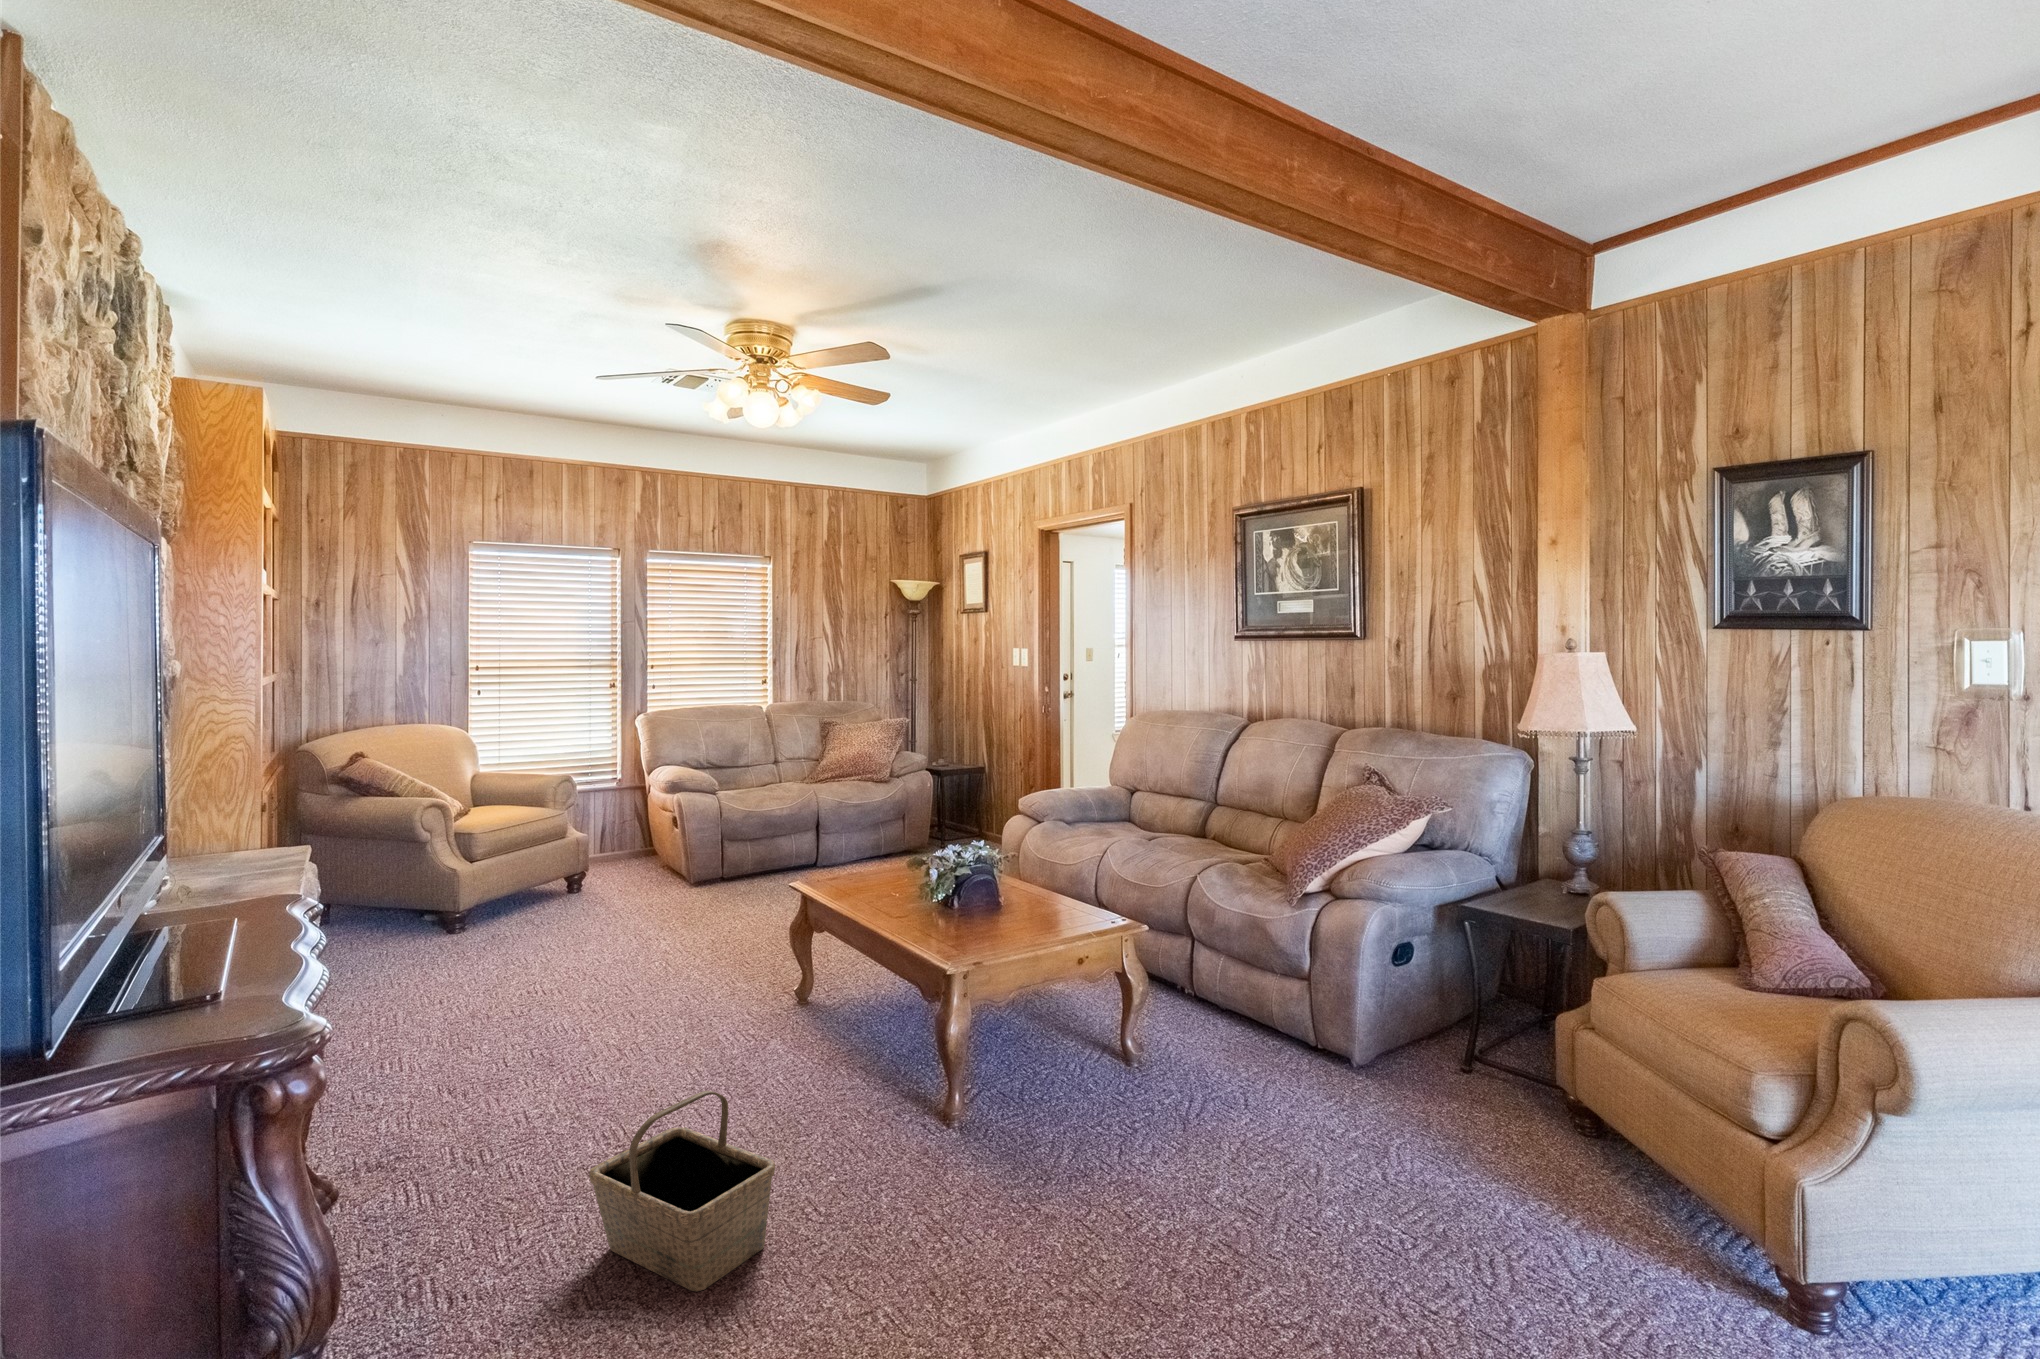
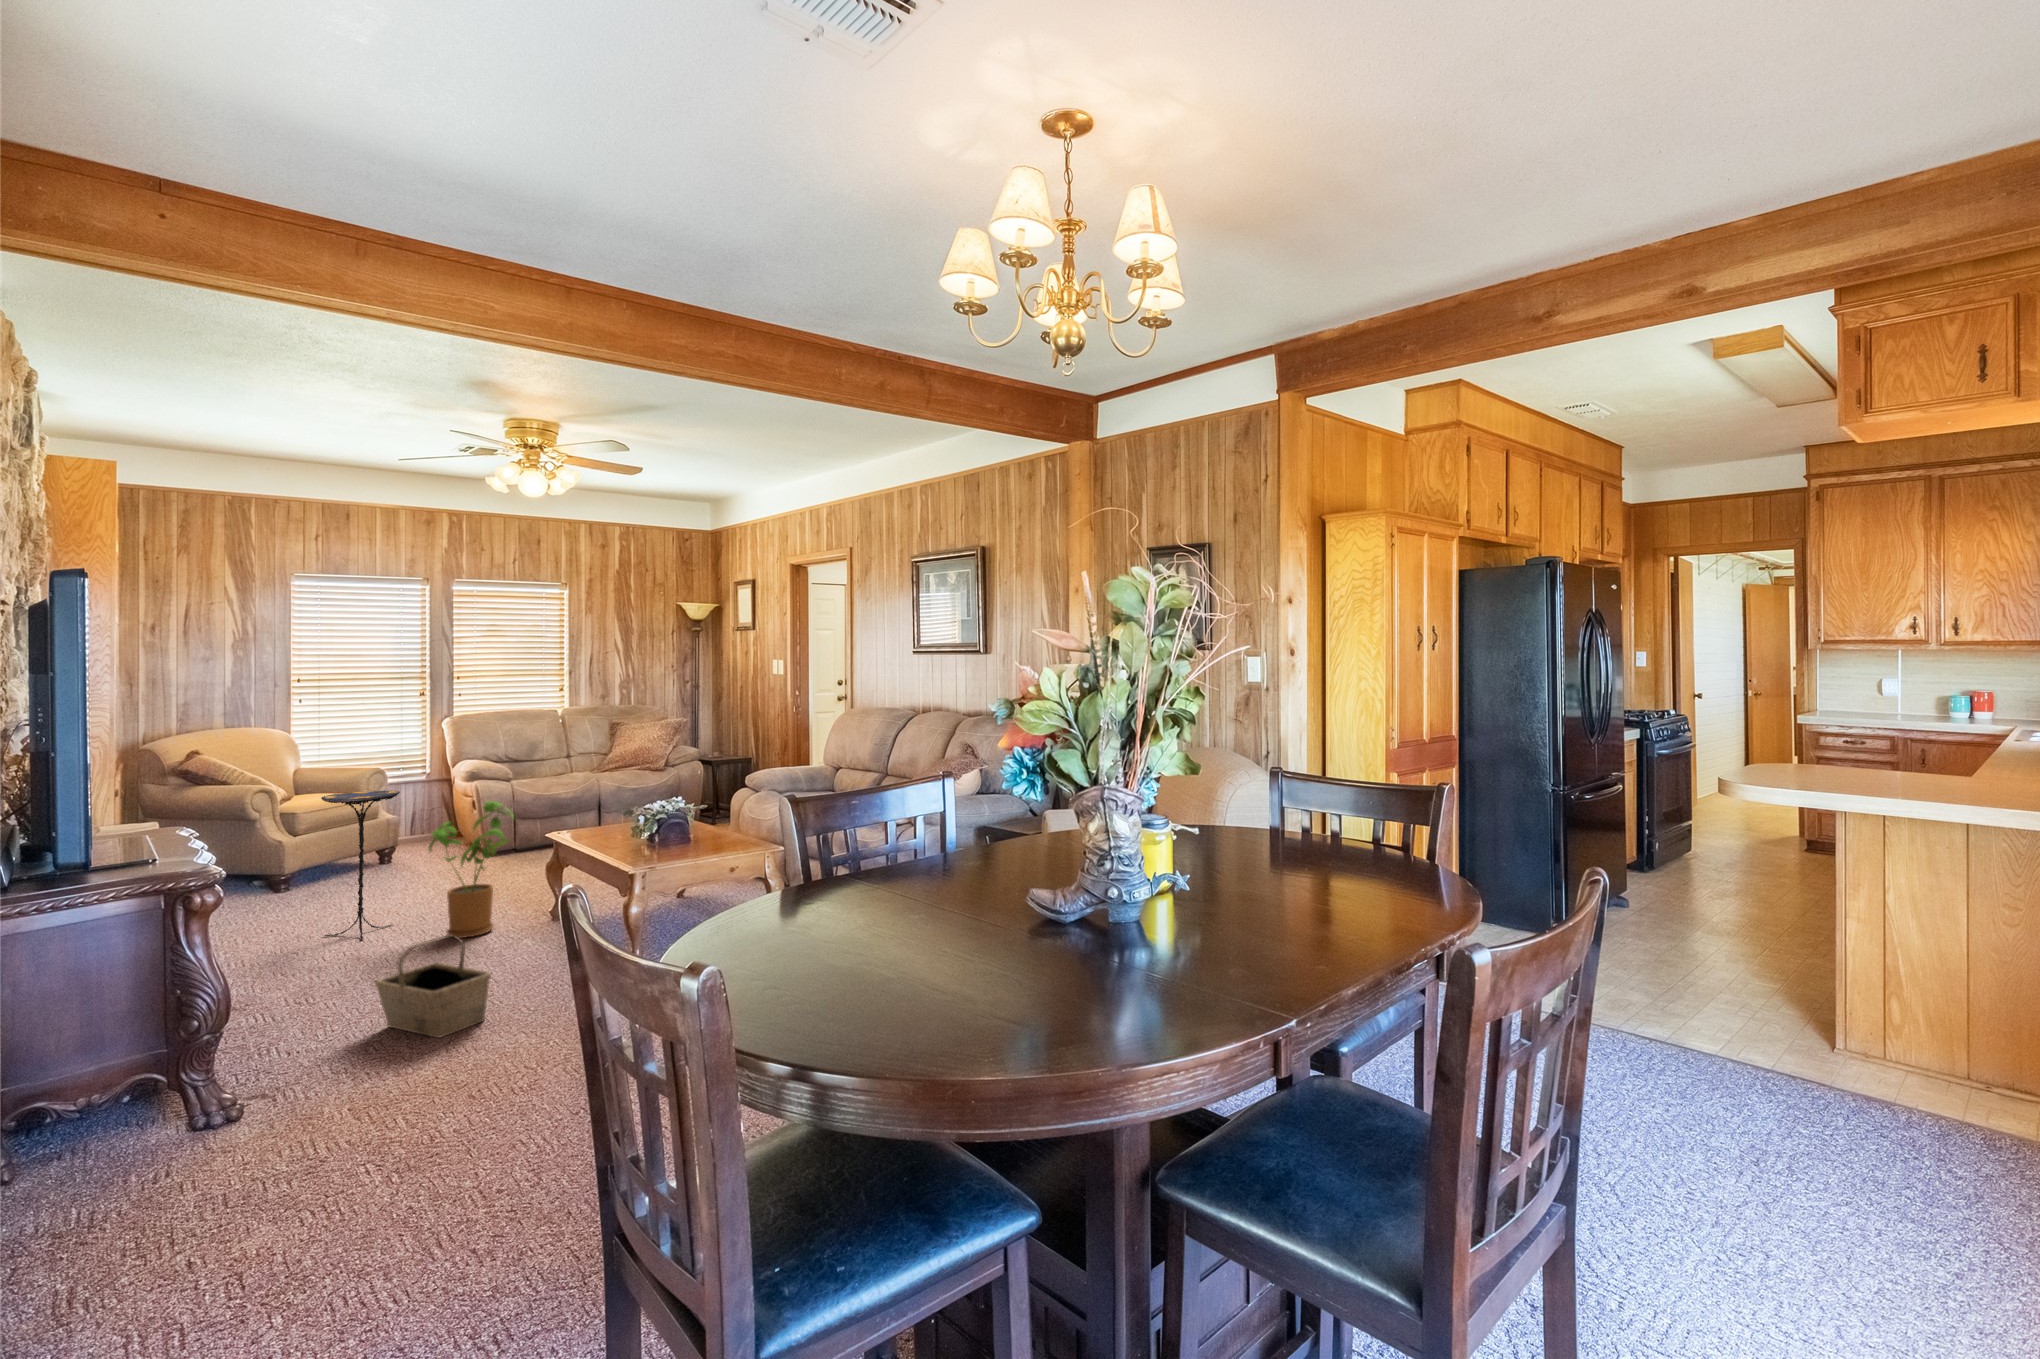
side table: none [503,816,605,1032] -> present [321,791,400,939]
house plant: none [644,836,756,1037] -> present [429,801,514,938]

